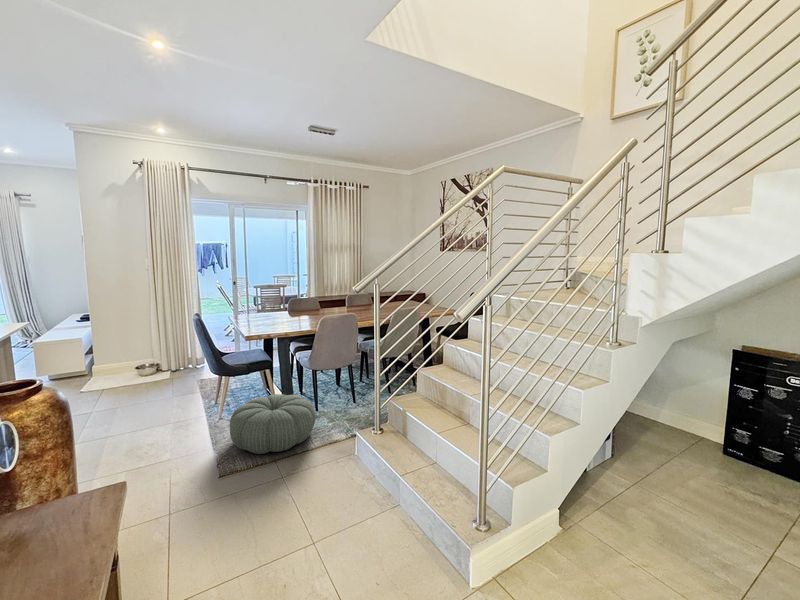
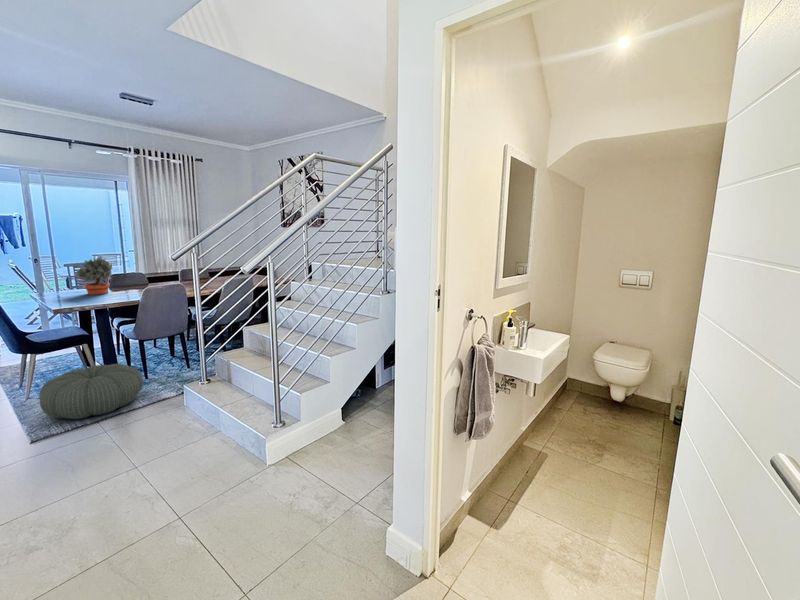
potted plant: none [263,282,294,319] -> present [75,256,112,294]

